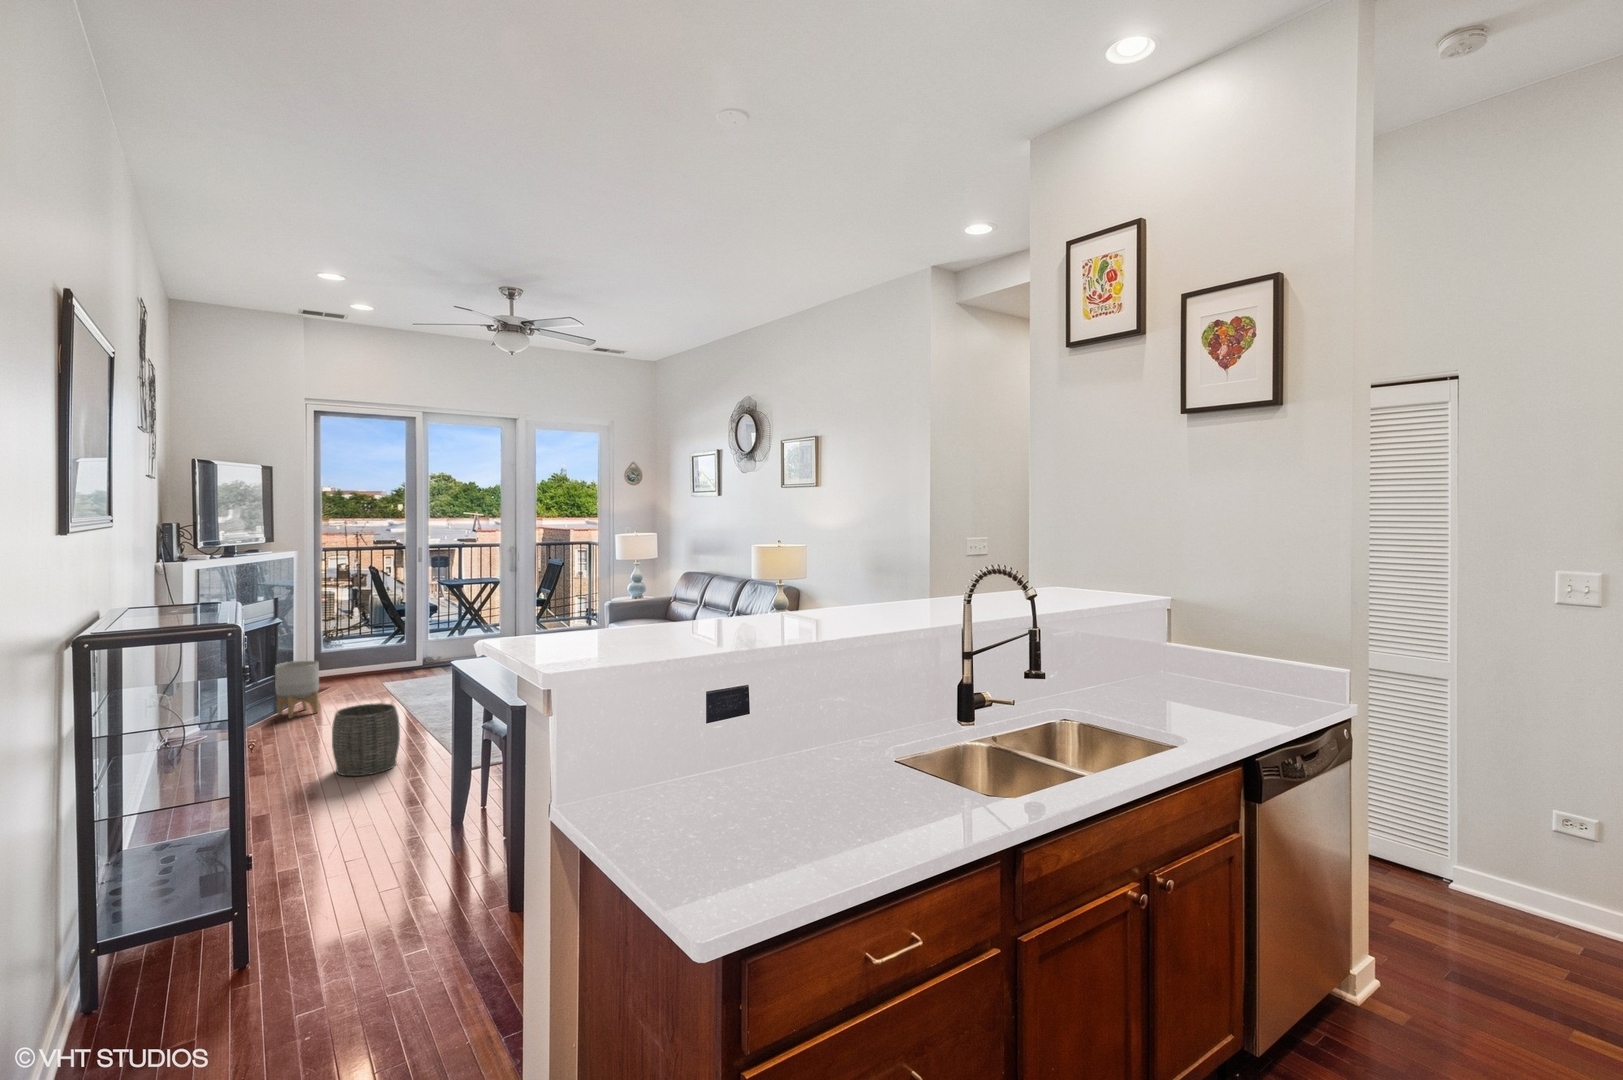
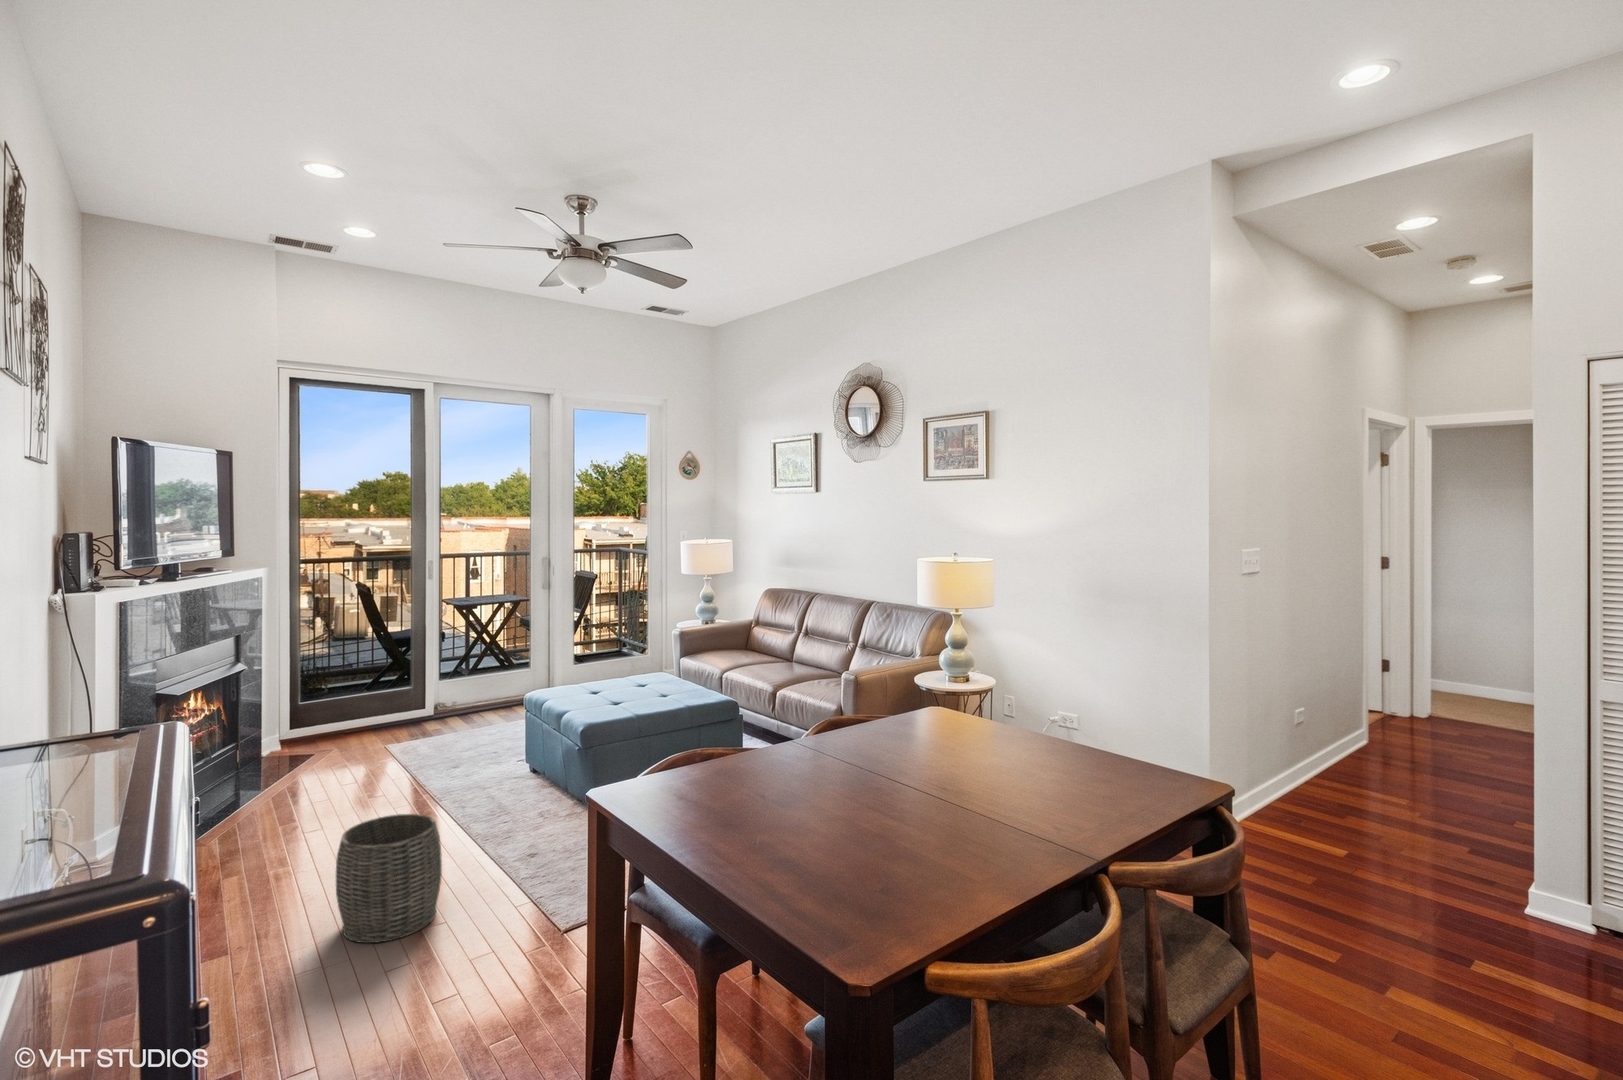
planter: present [275,661,319,718] -> none [238,726,301,814]

